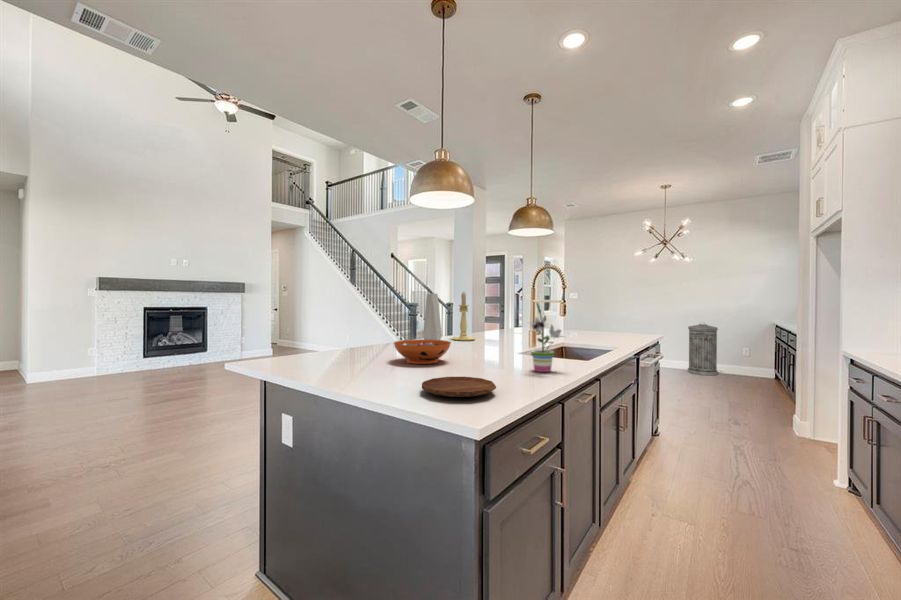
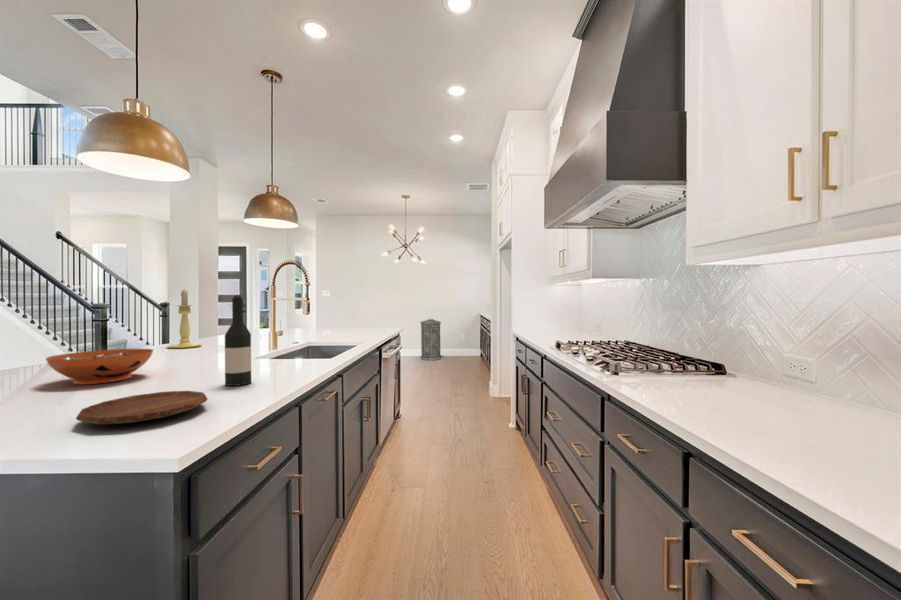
vase: present [423,294,442,340] -> none [116,290,148,358]
wine bottle: none [503,302,523,379] -> present [225,296,251,386]
potted plant: present [529,303,563,372] -> none [259,297,305,374]

